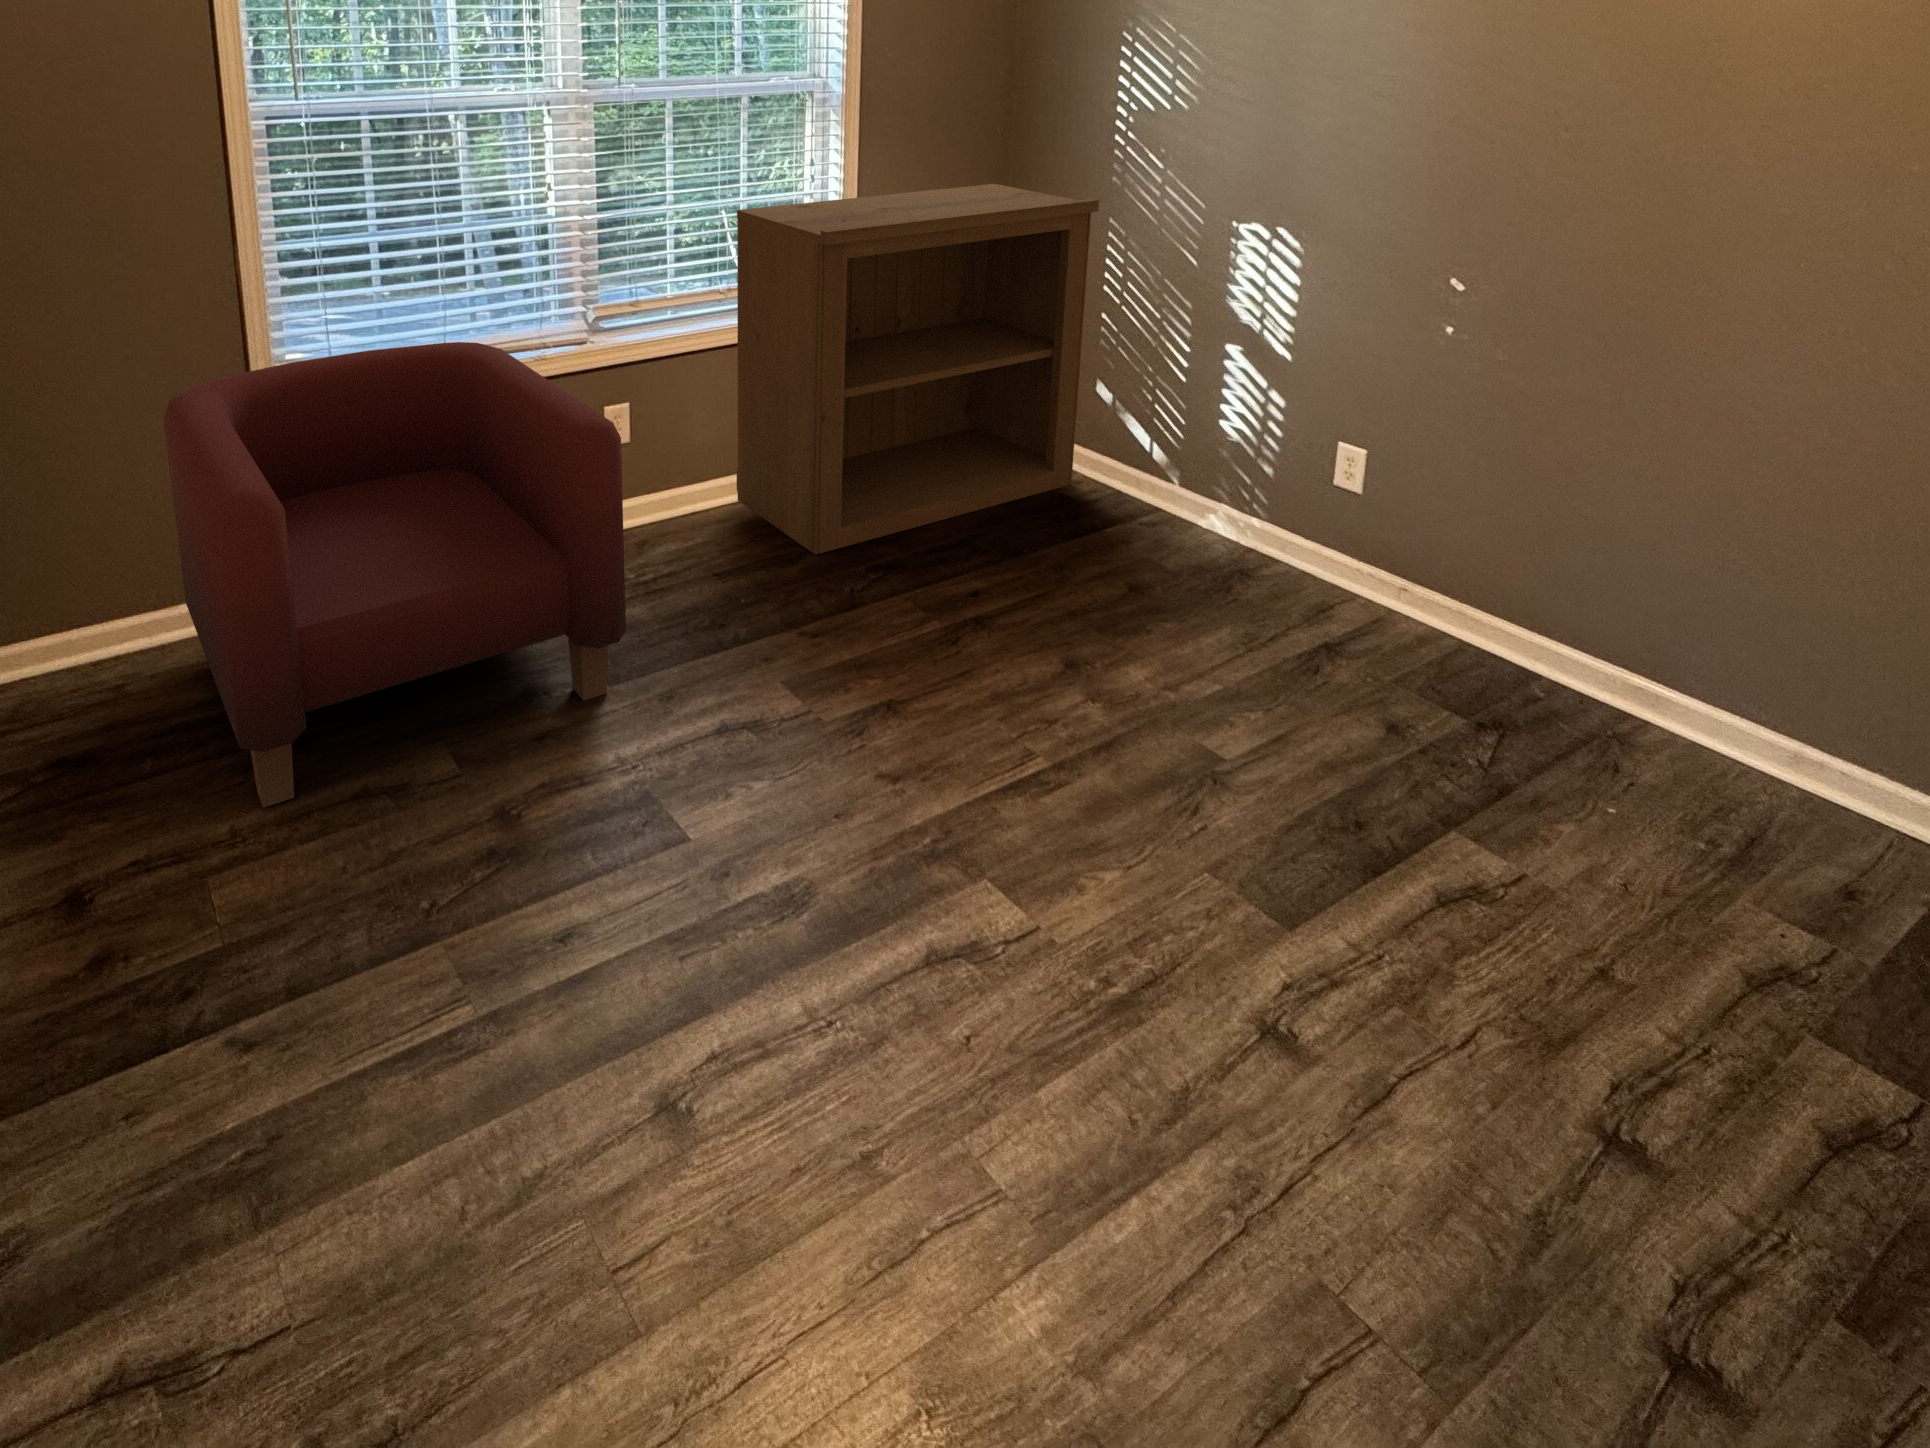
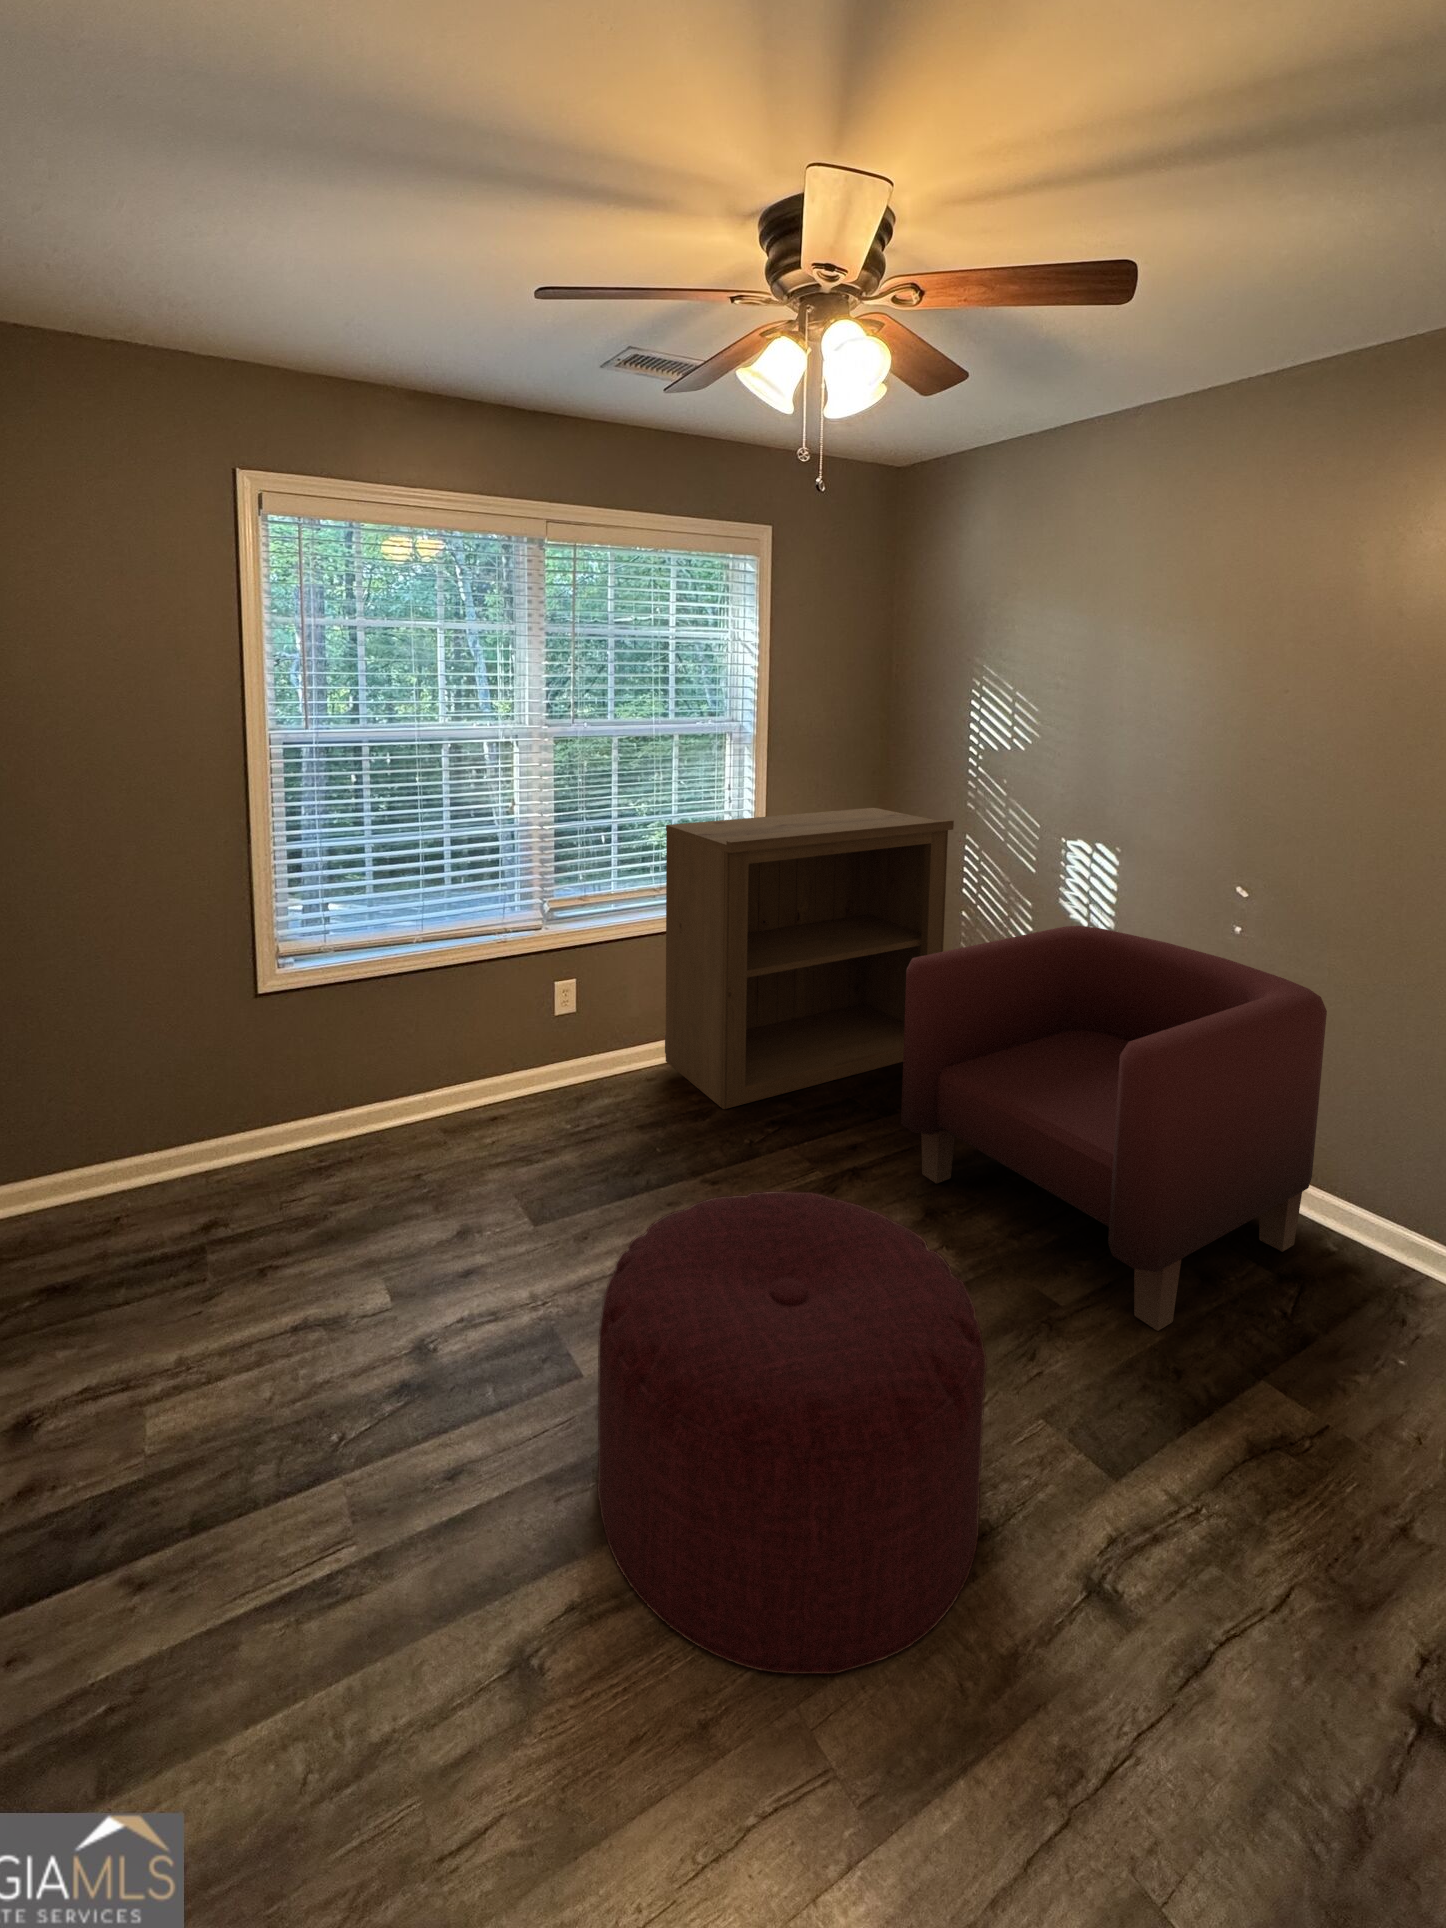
armchair: present [163,342,626,808] -> present [901,926,1327,1331]
ottoman: none [724,639,1159,1111] -> present [597,1191,987,1674]

